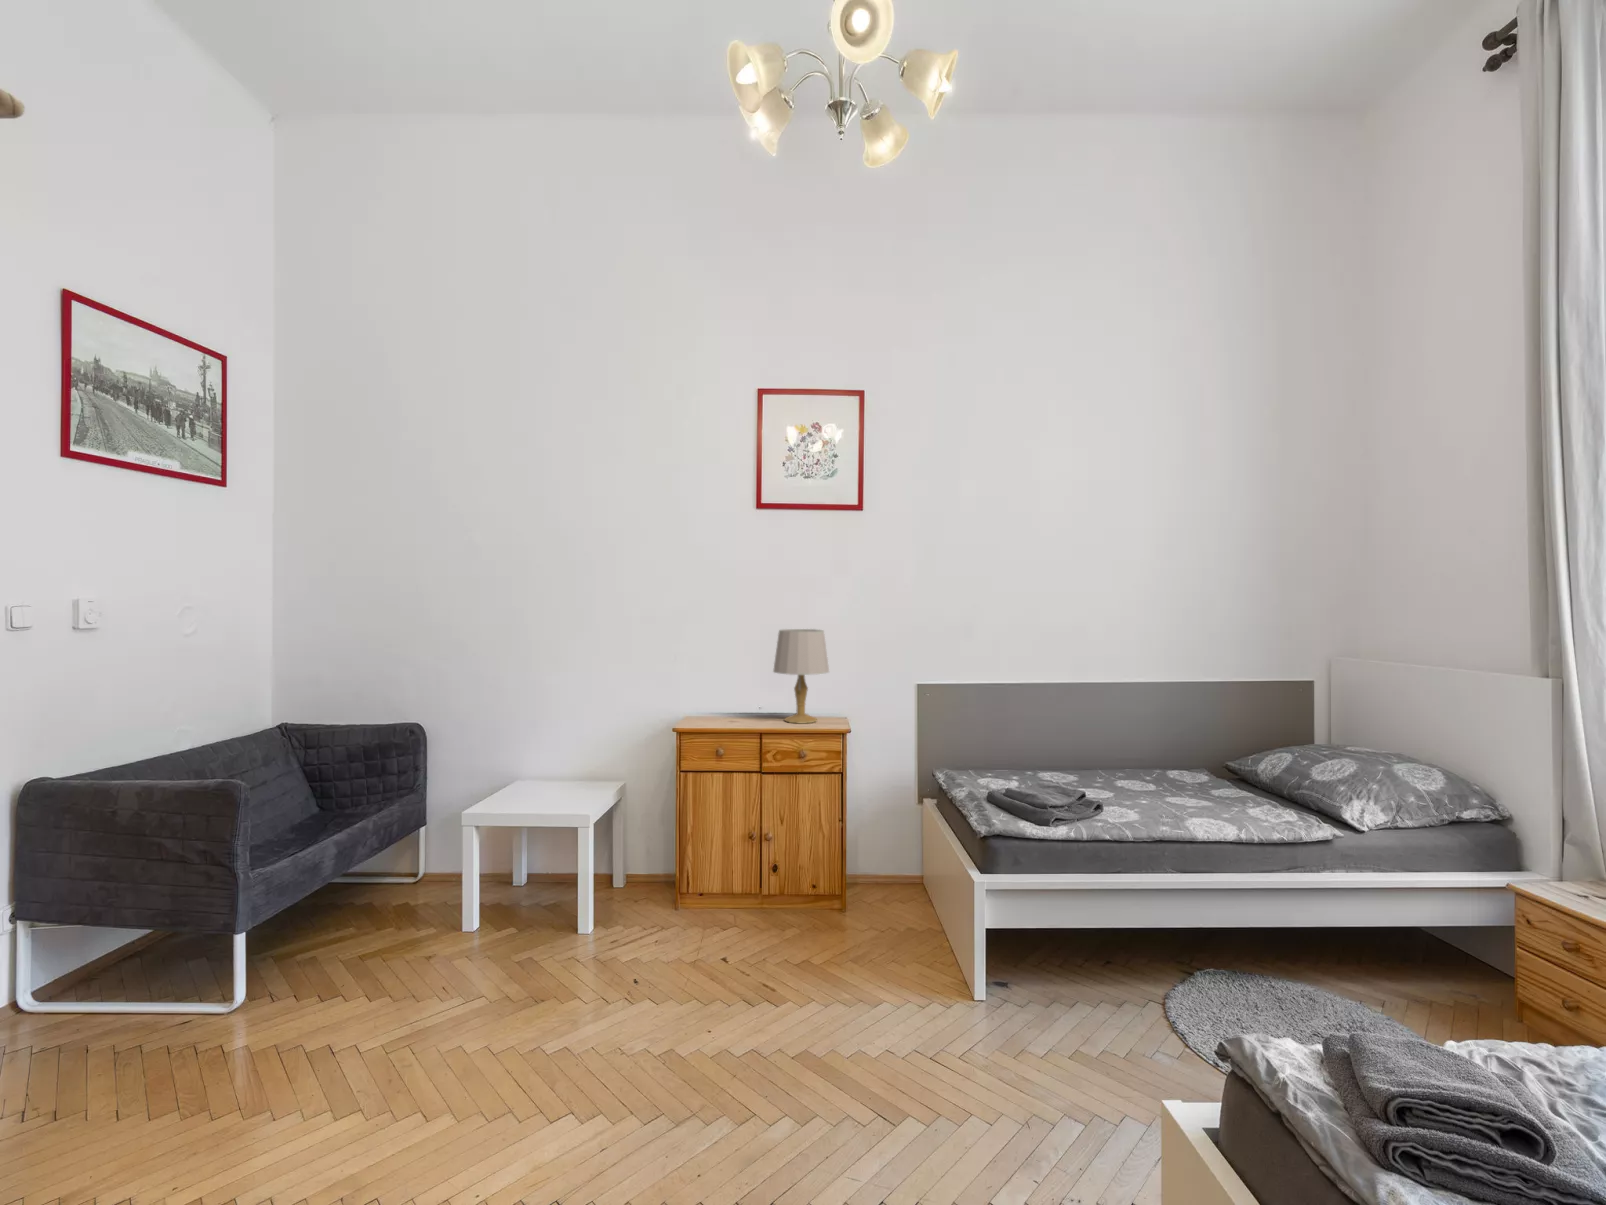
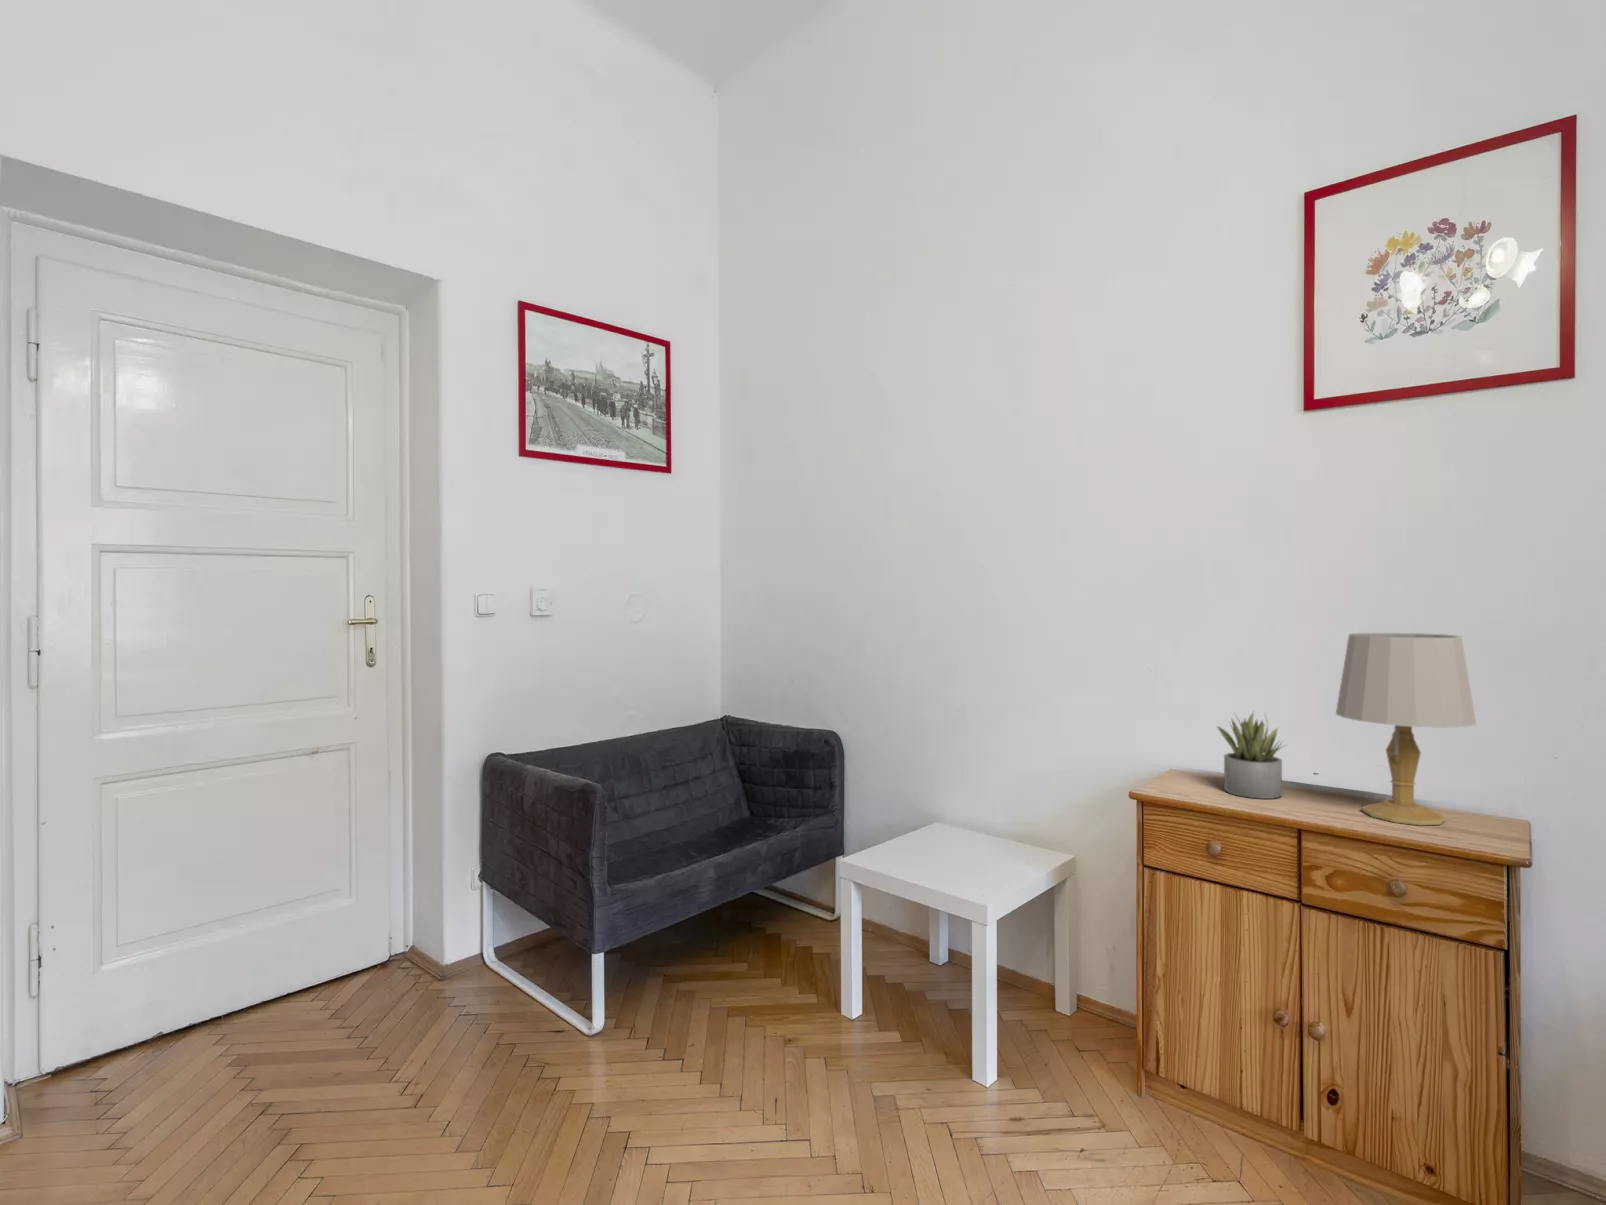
succulent plant: none [716,674,750,722] -> present [1218,713,1282,799]

